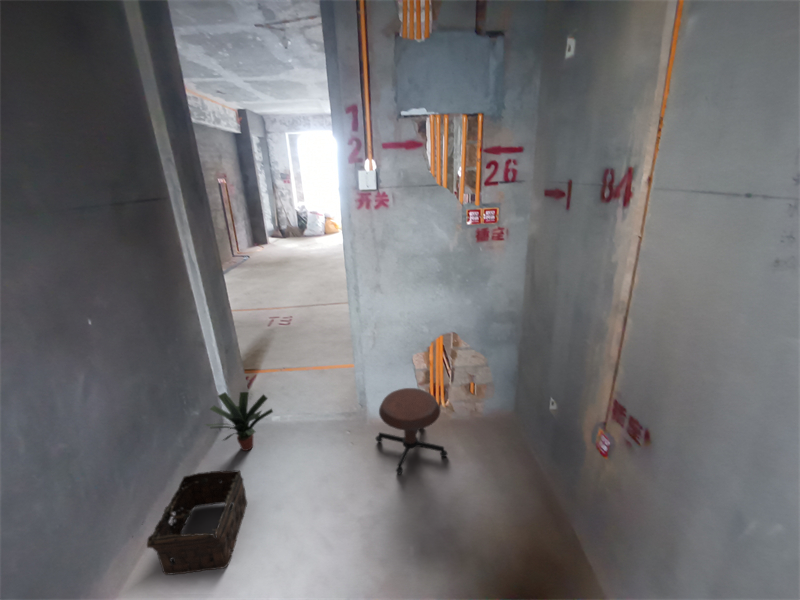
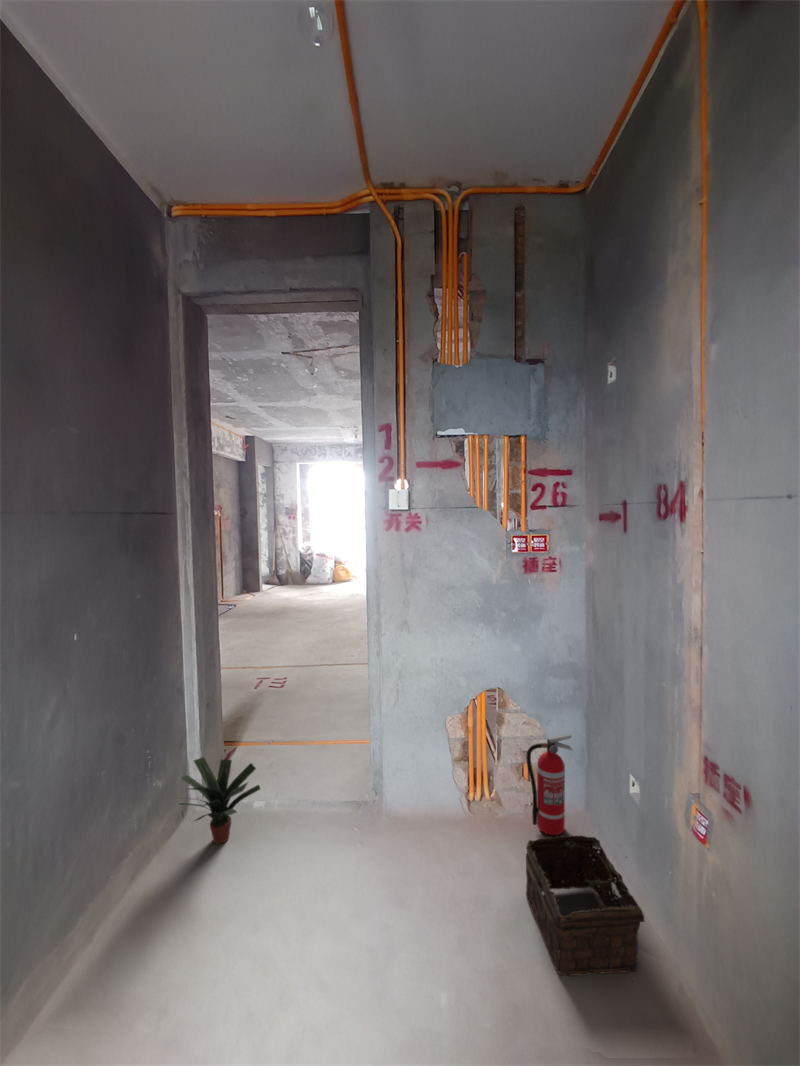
fire extinguisher: none [473,364,509,432] -> present [526,734,572,835]
stool: present [376,388,447,474] -> none [394,762,493,886]
basket: present [147,470,247,575] -> present [526,835,644,976]

